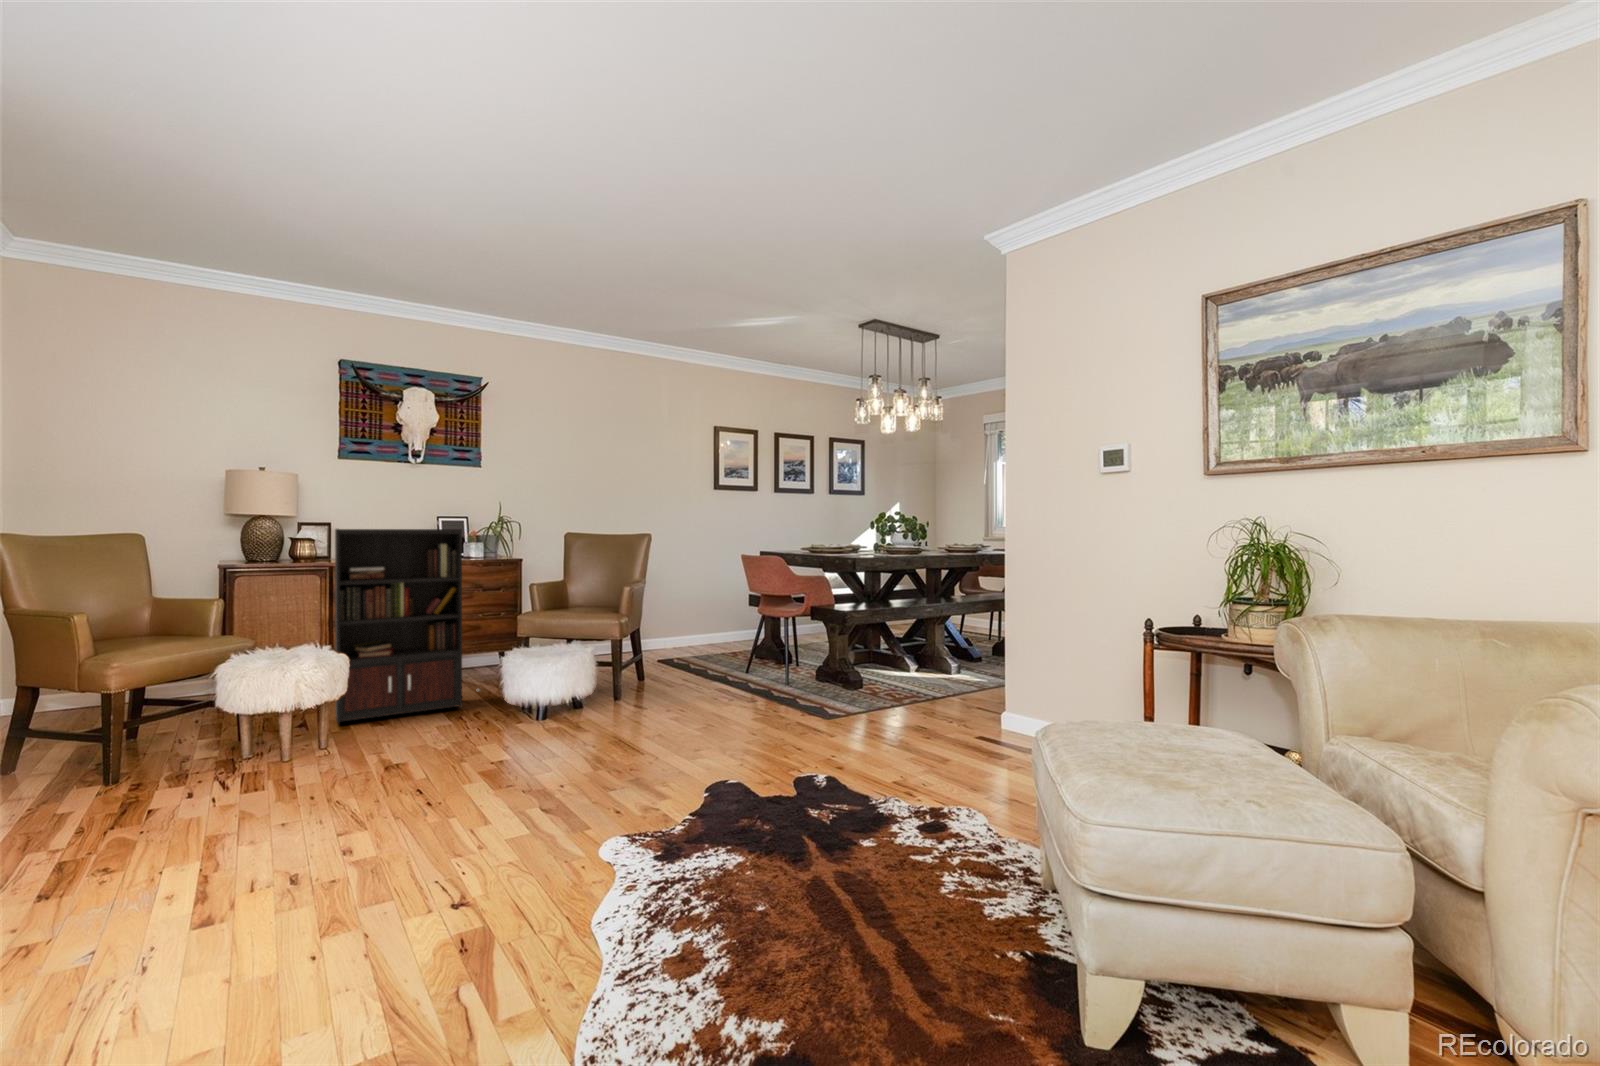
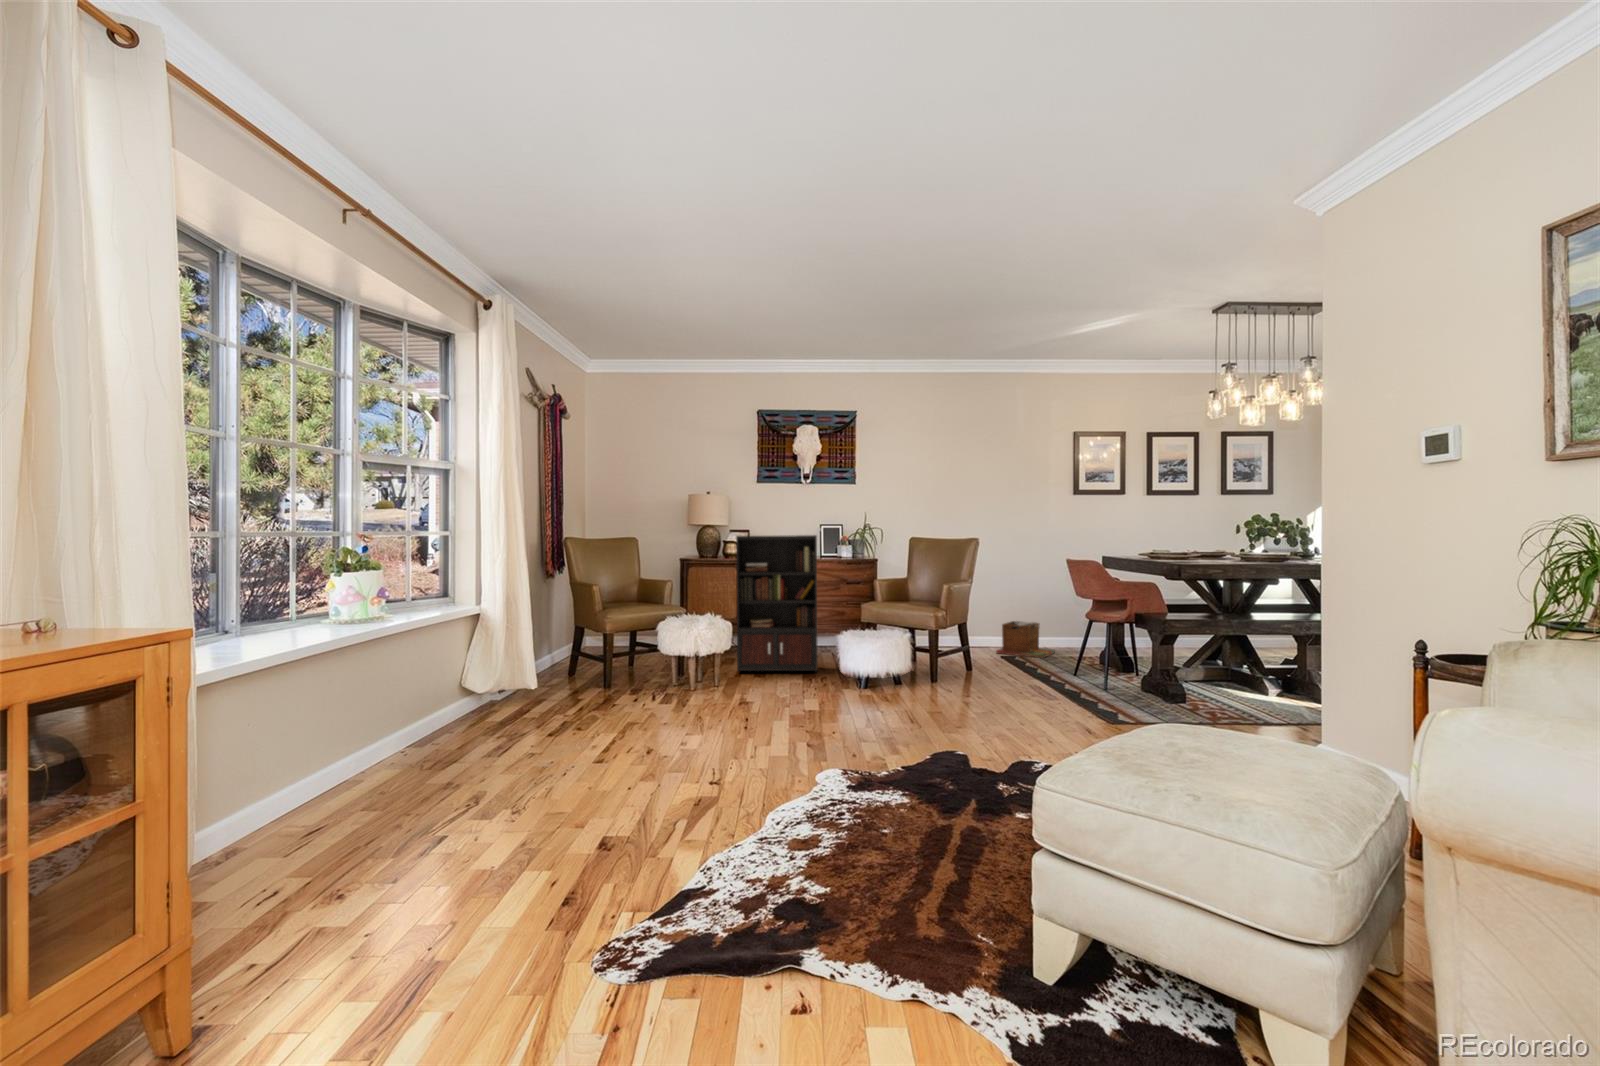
laundry basket: none [651,623,707,659] -> present [996,621,1055,658]

